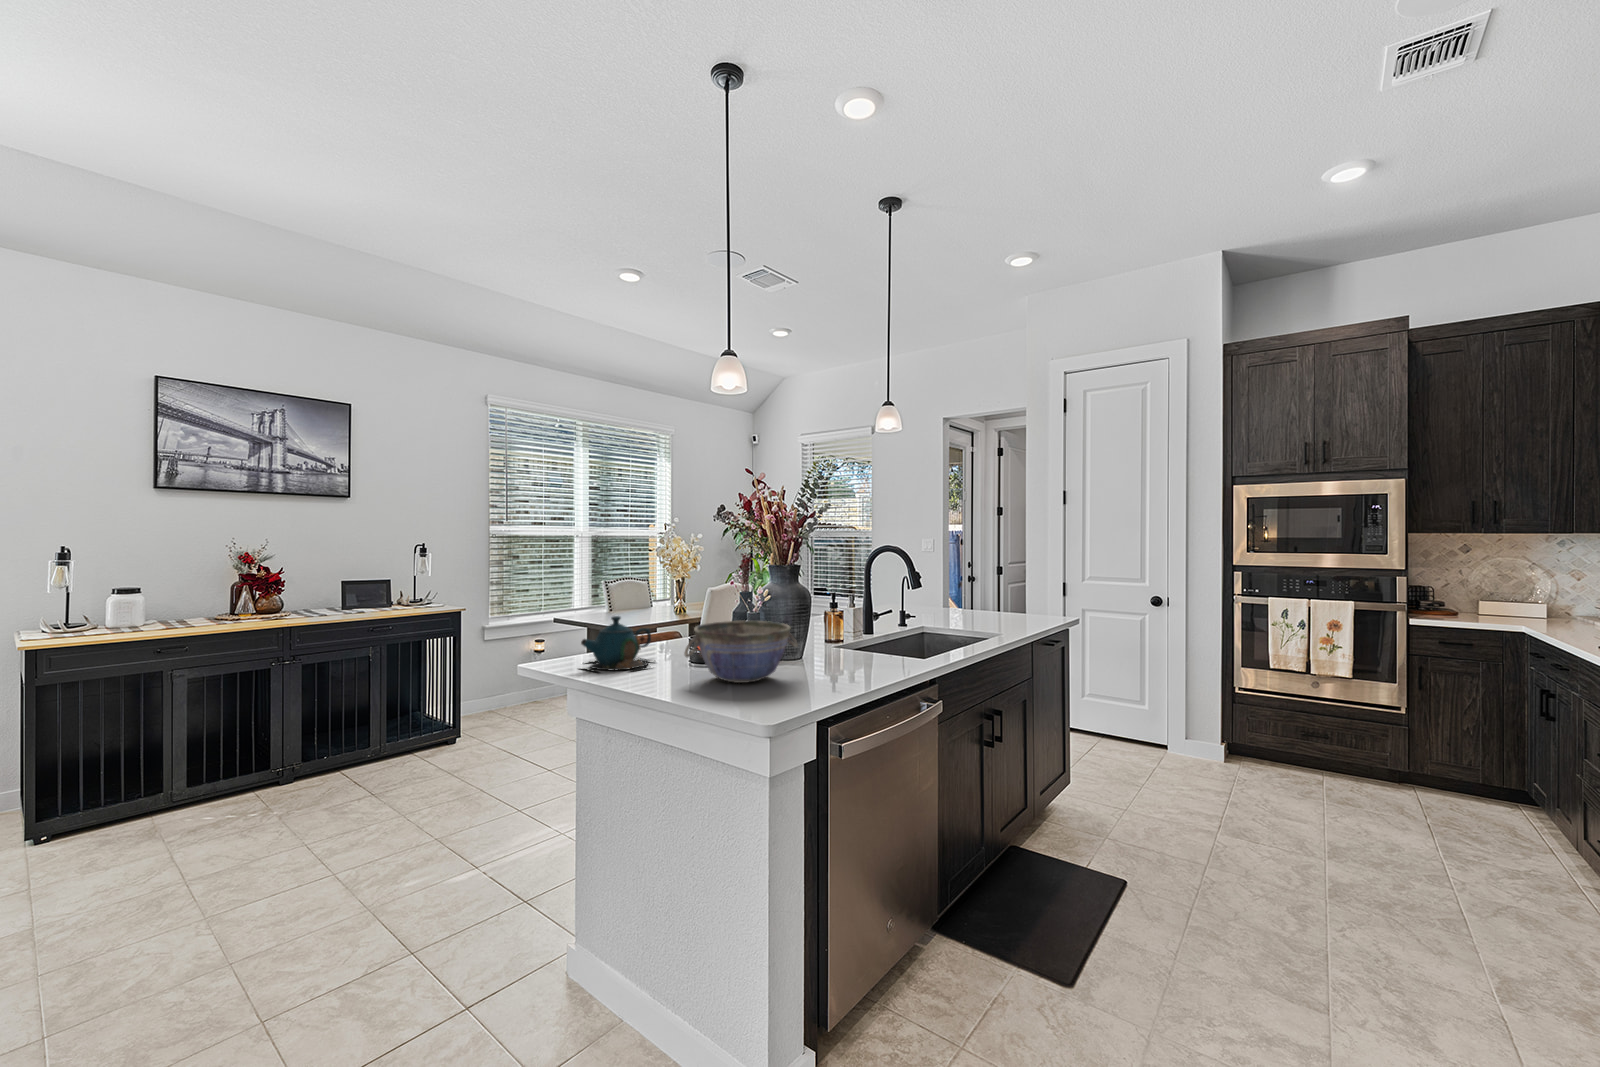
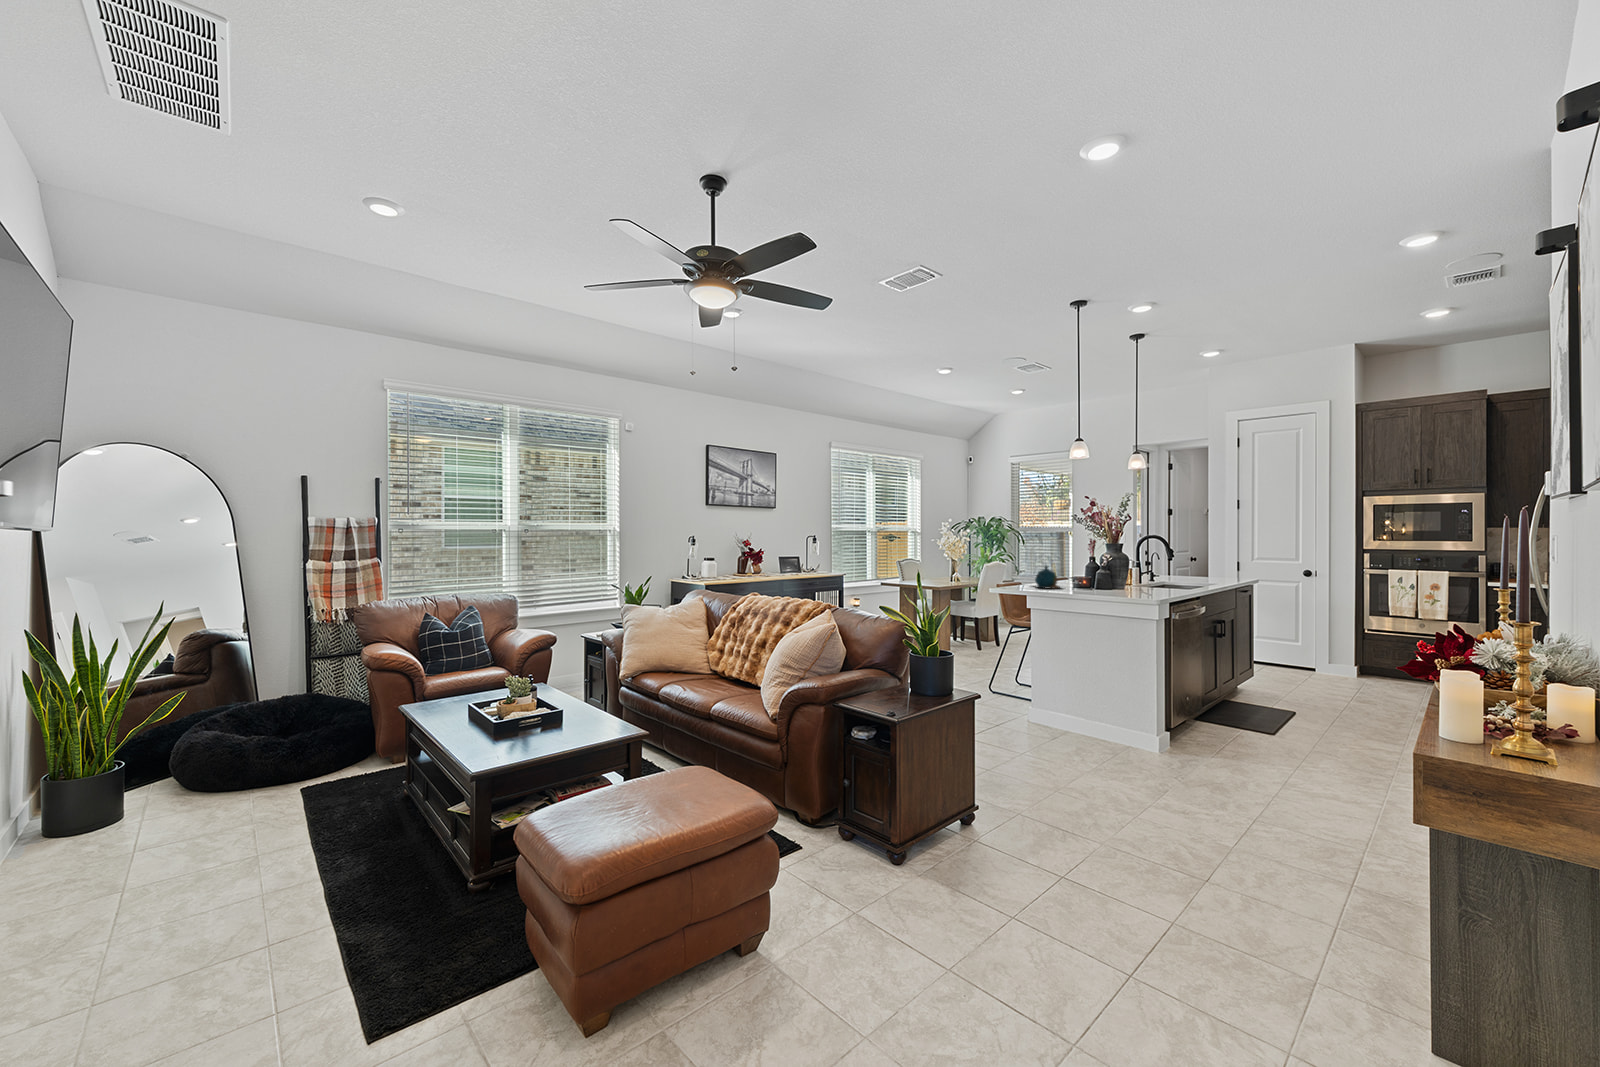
bowl: present [684,621,798,683] -> none [1096,567,1144,592]

